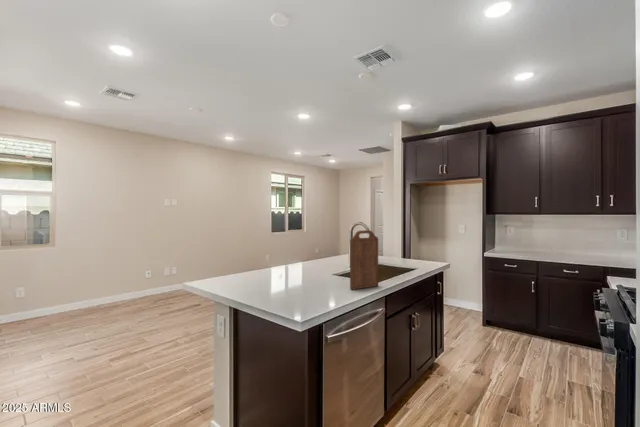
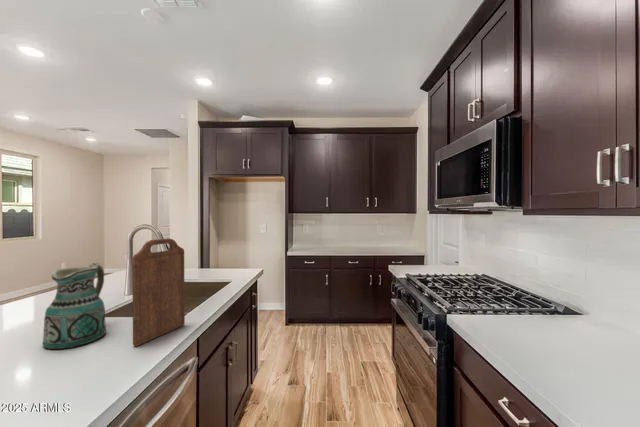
ceramic pitcher: none [312,243,338,284] -> present [43,263,106,349]

